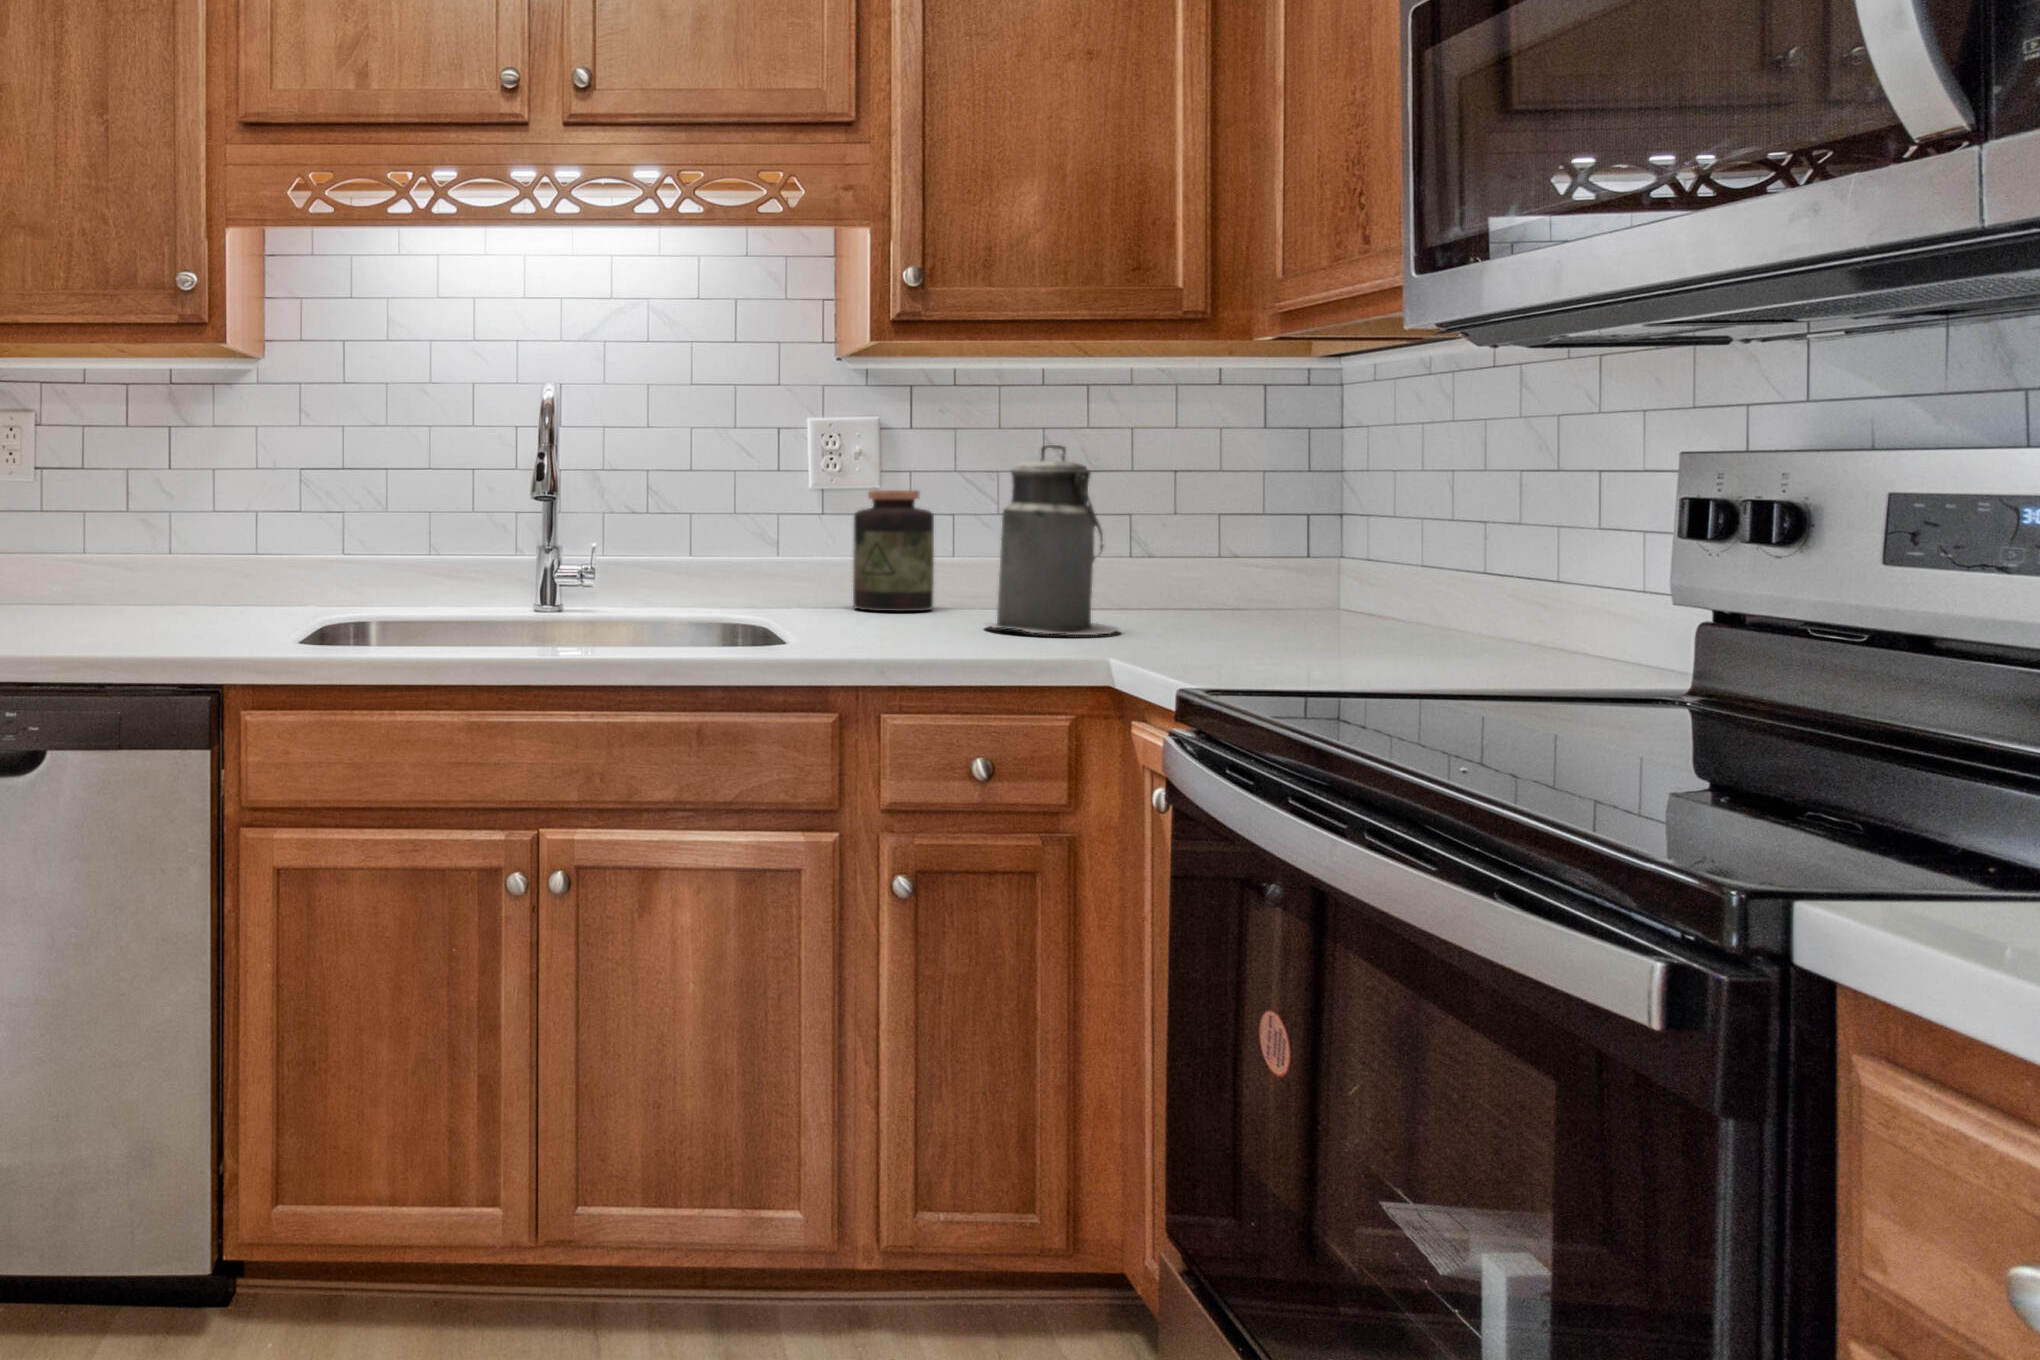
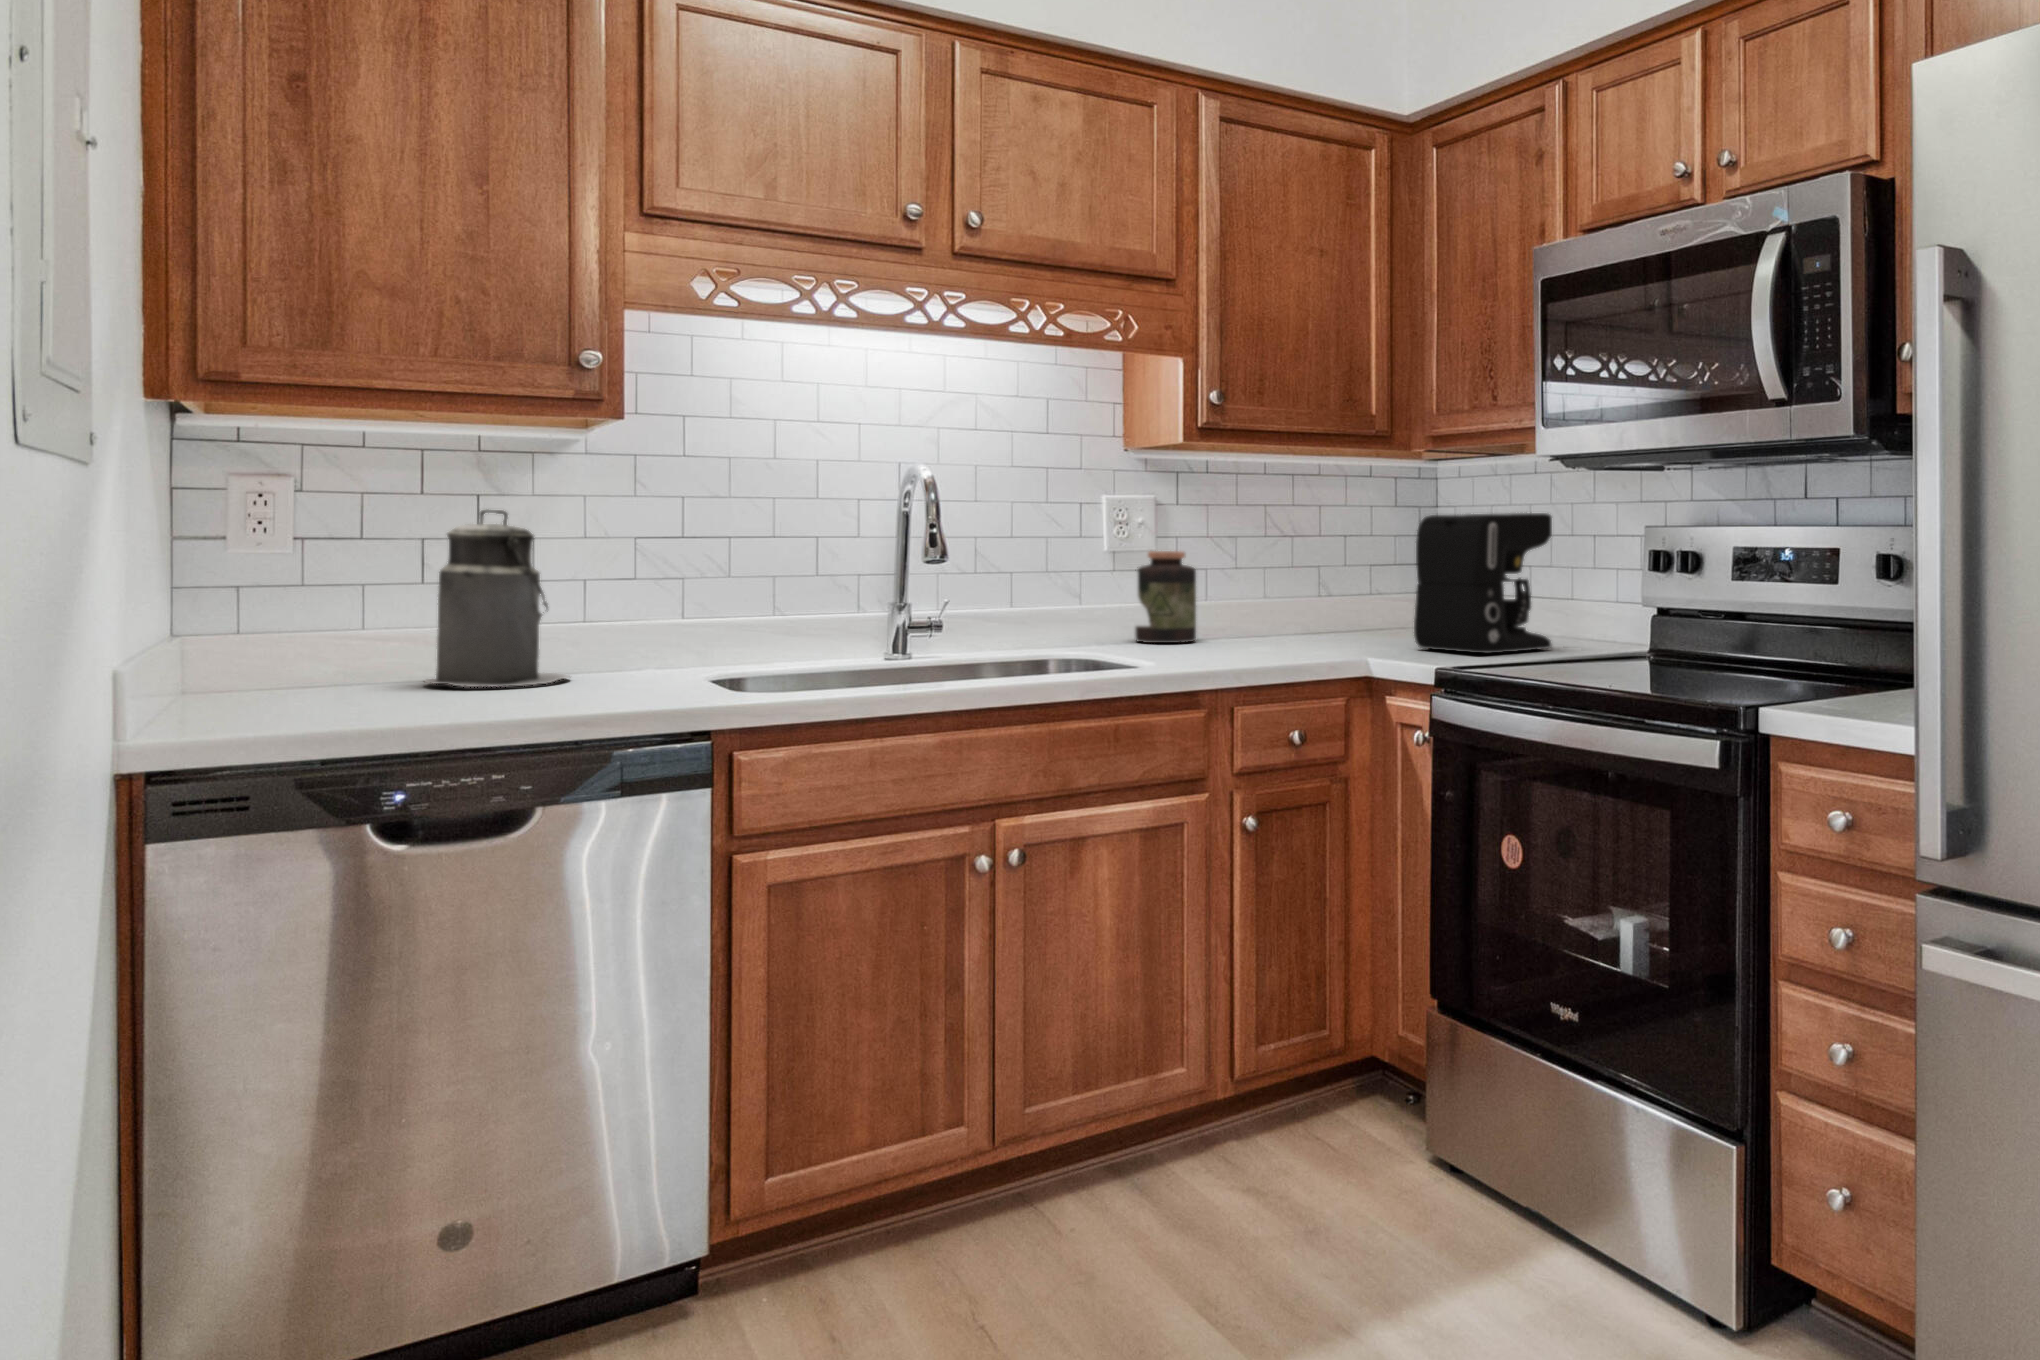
coffee maker: none [1233,418,1488,646] -> present [1414,513,1552,653]
canister: present [986,445,1118,635] -> present [425,509,568,687]

